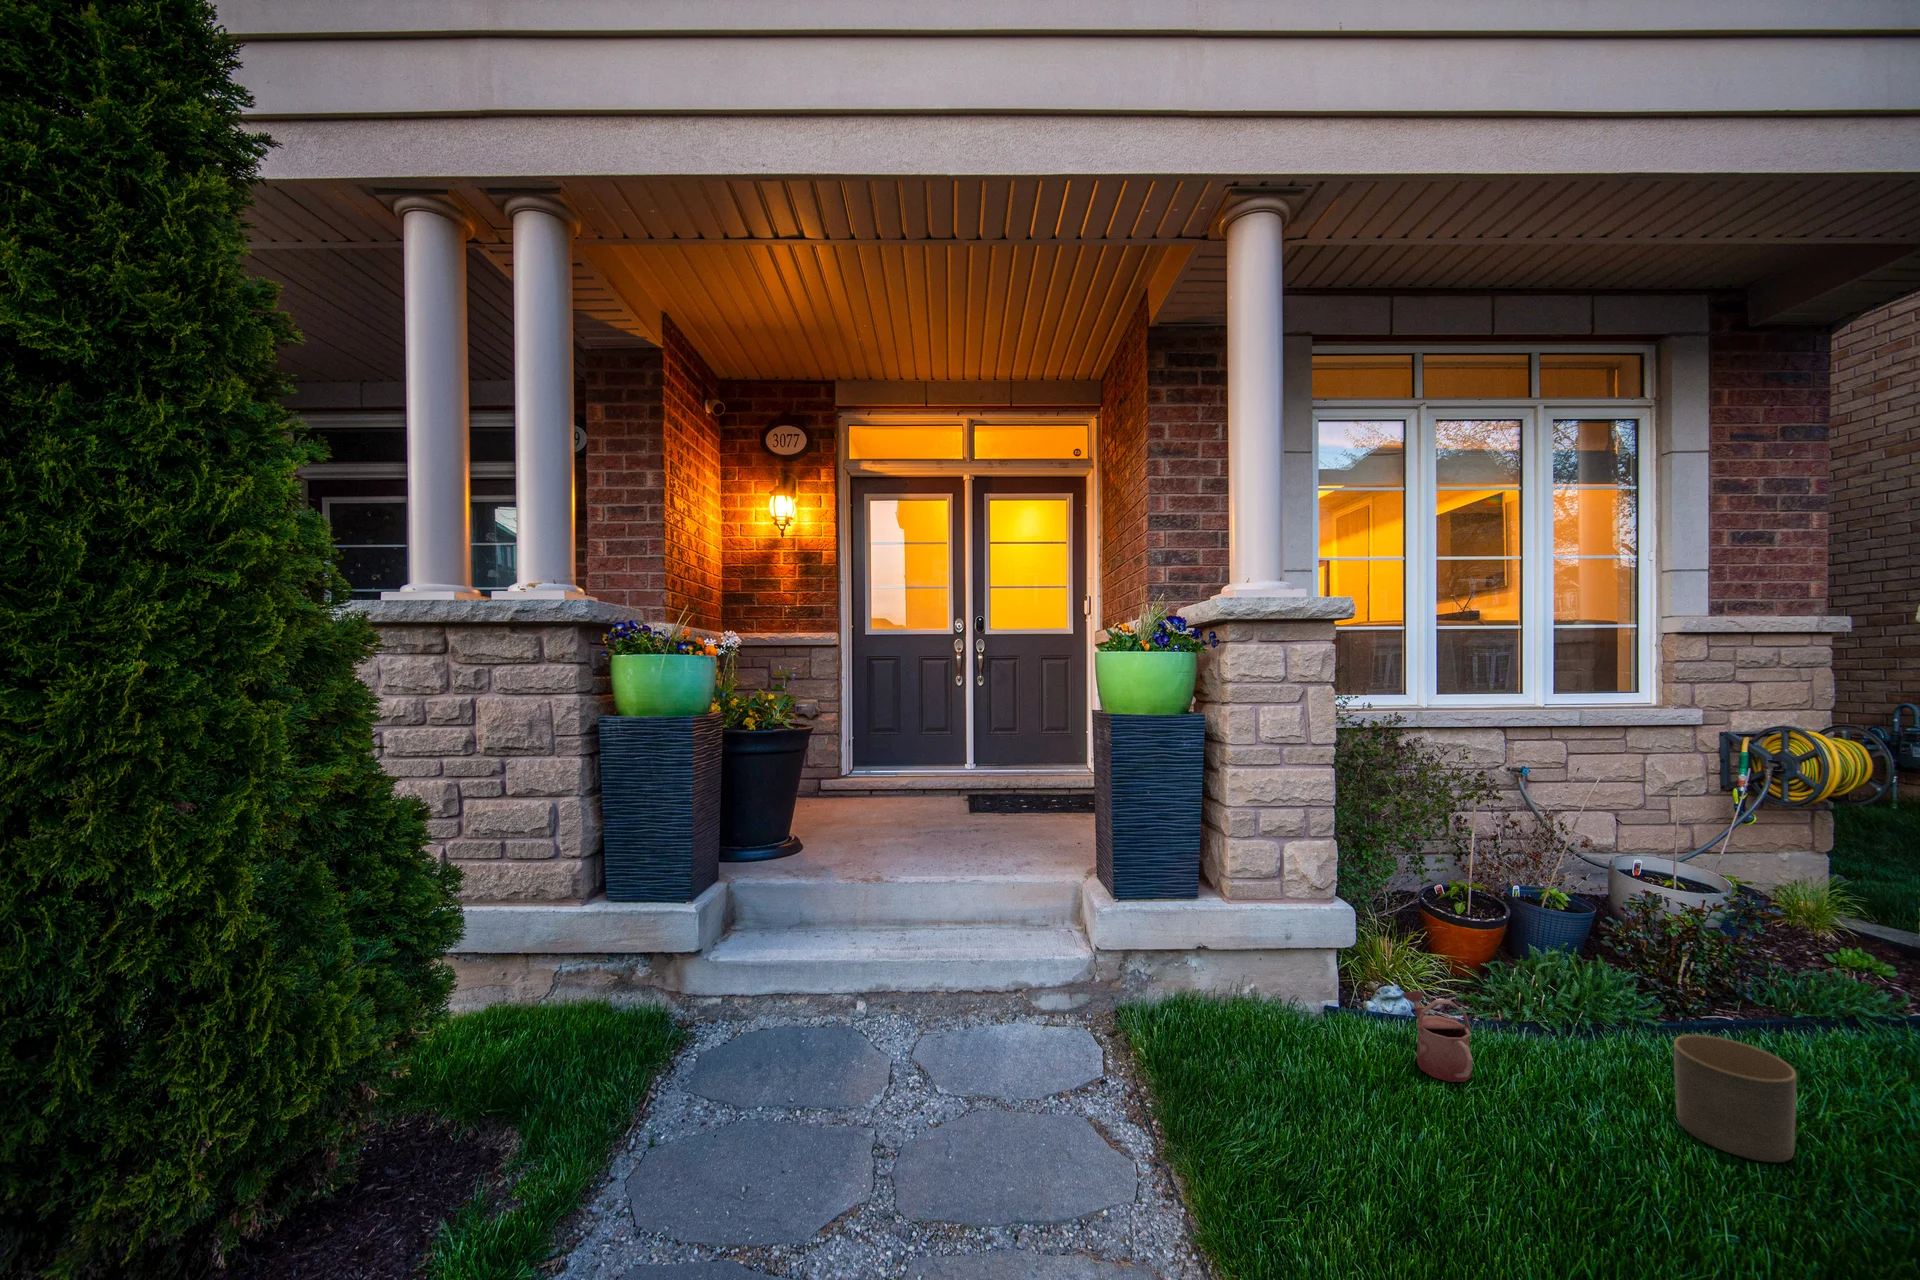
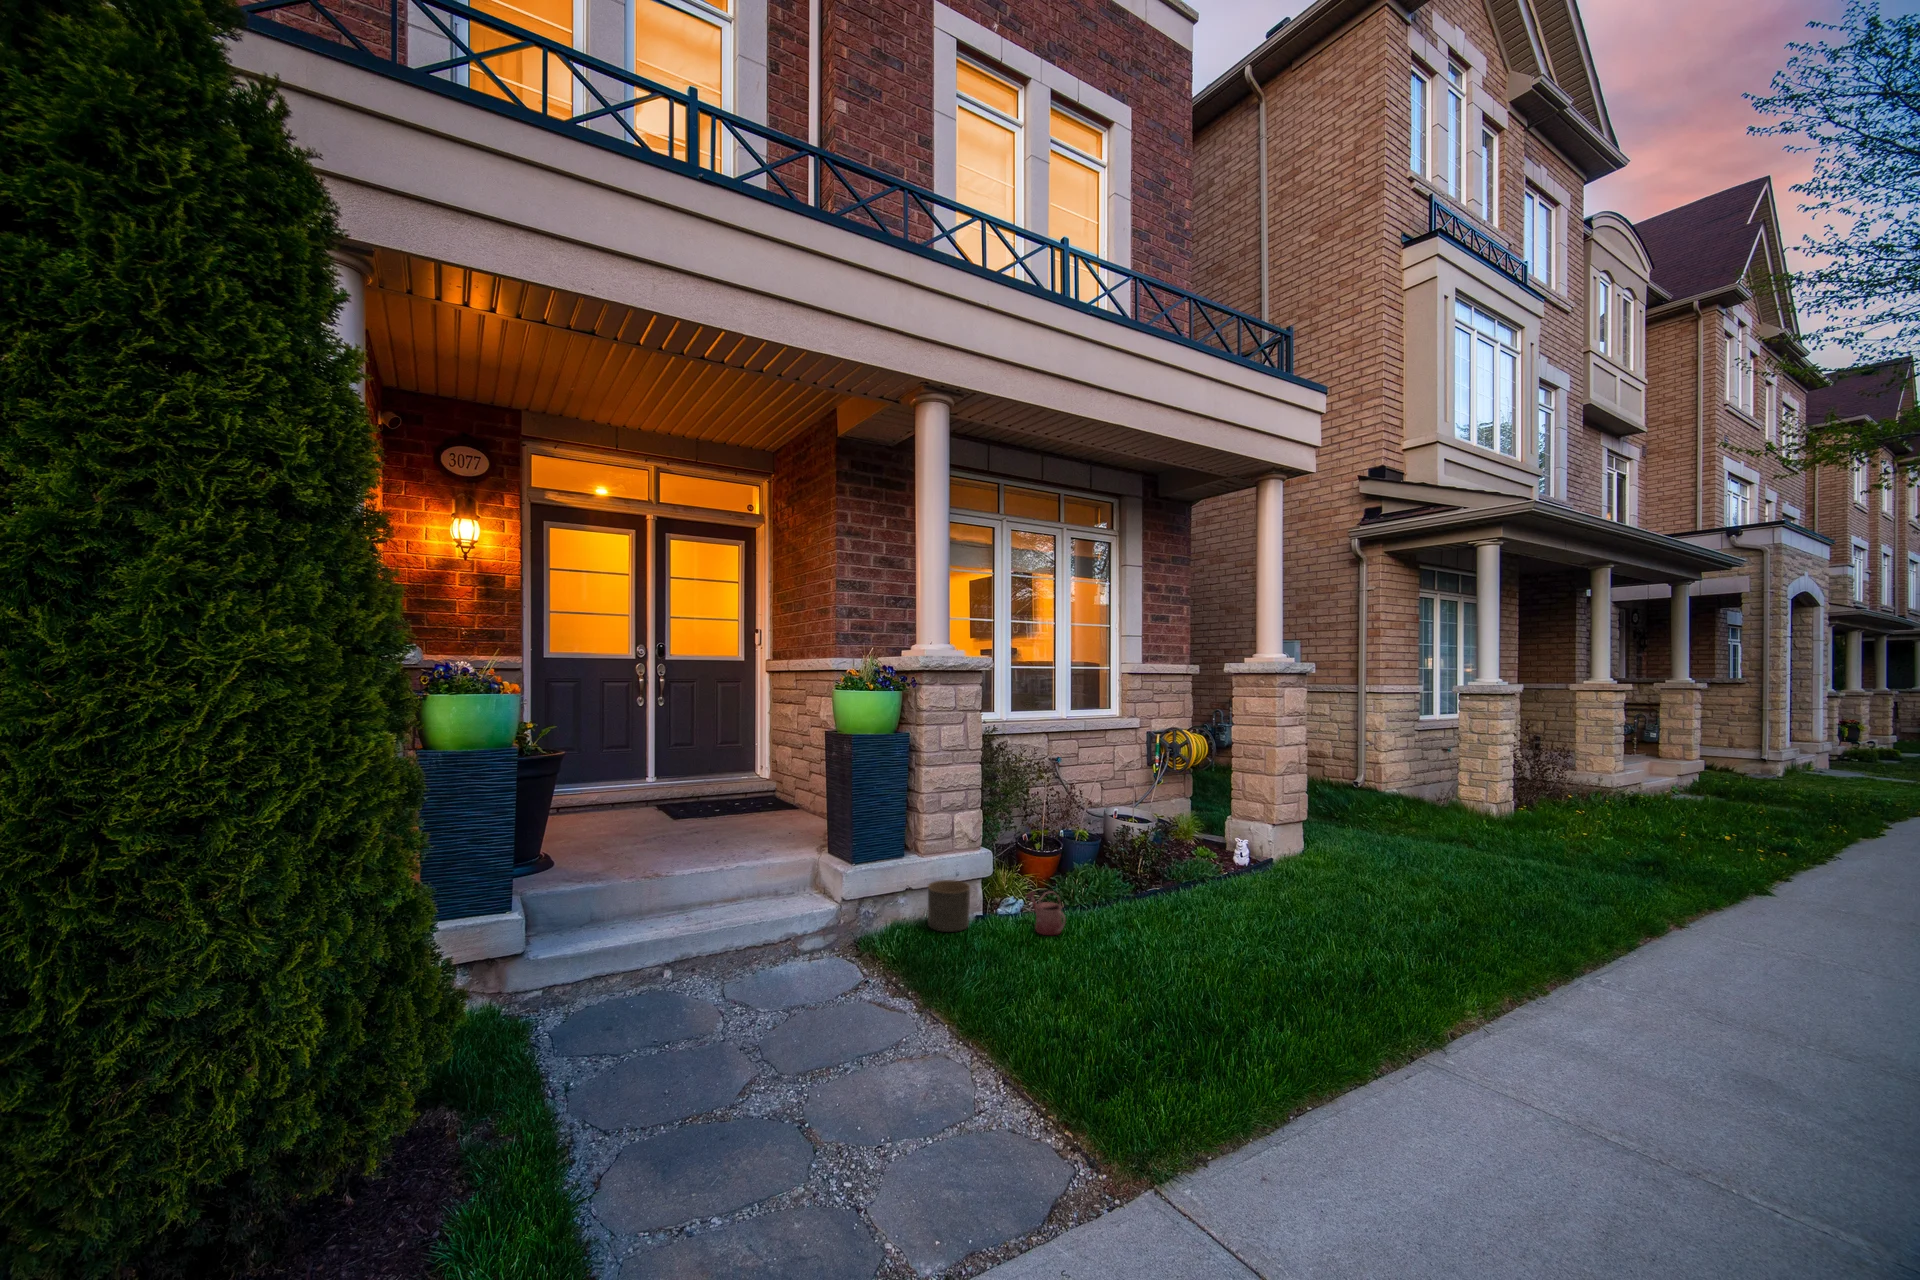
planter: present [1674,1035,1796,1162] -> present [928,880,970,932]

